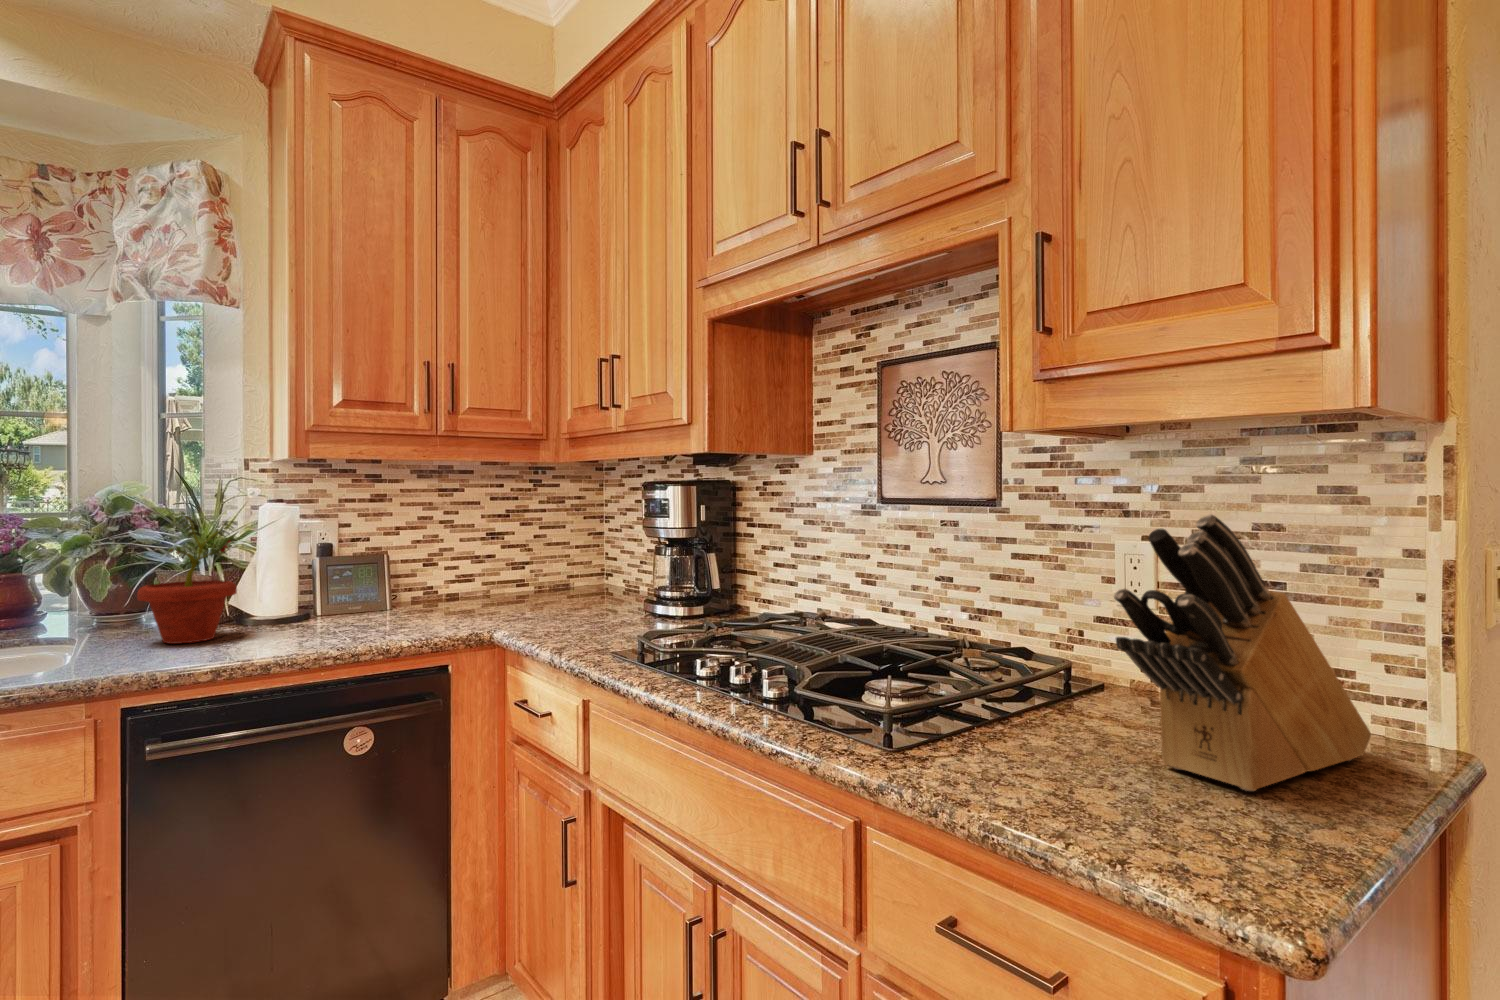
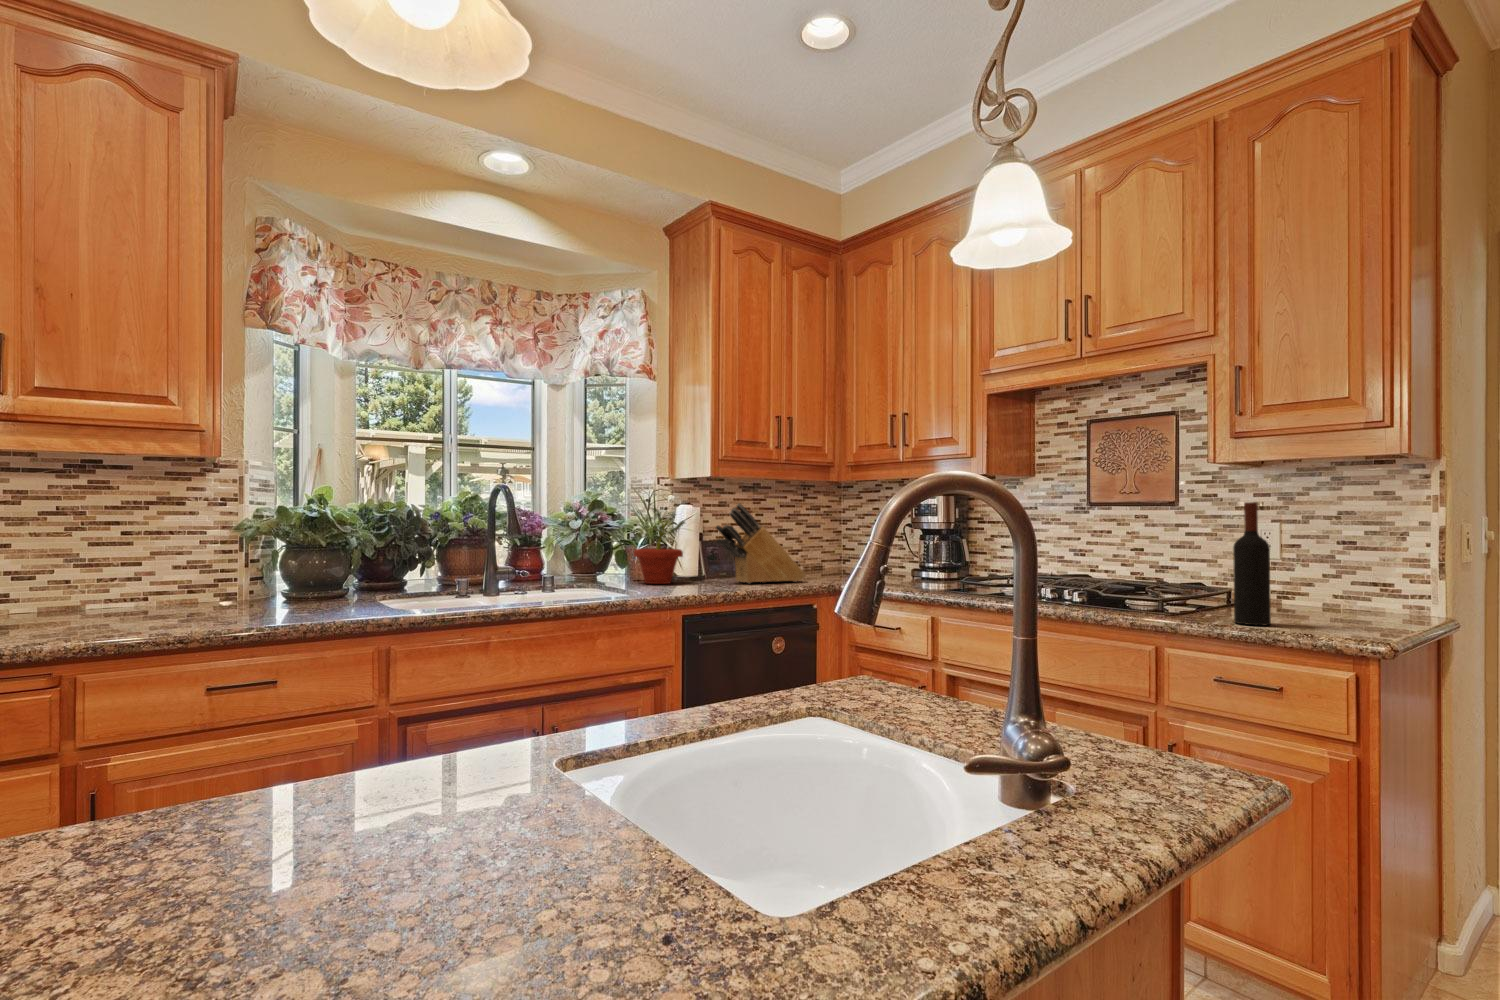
knife block: present [1114,514,1371,791] -> present [716,503,805,583]
wine bottle: none [1004,525,1078,810] -> present [1233,502,1271,625]

